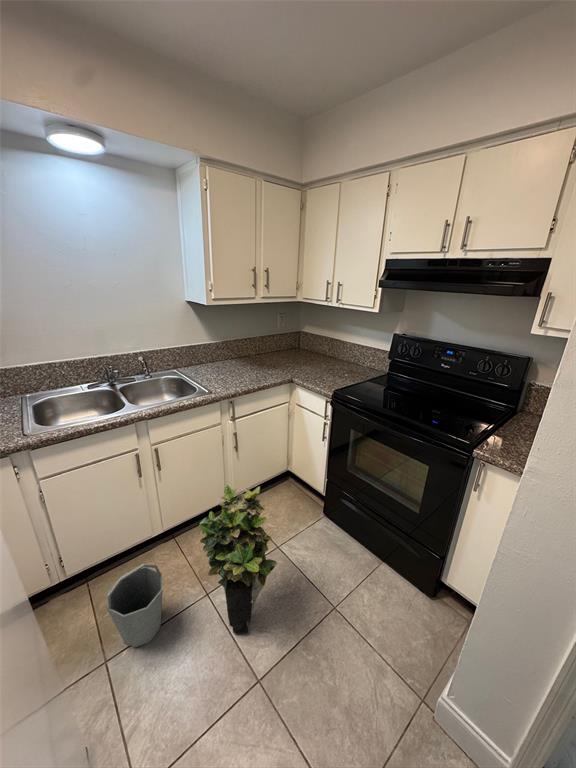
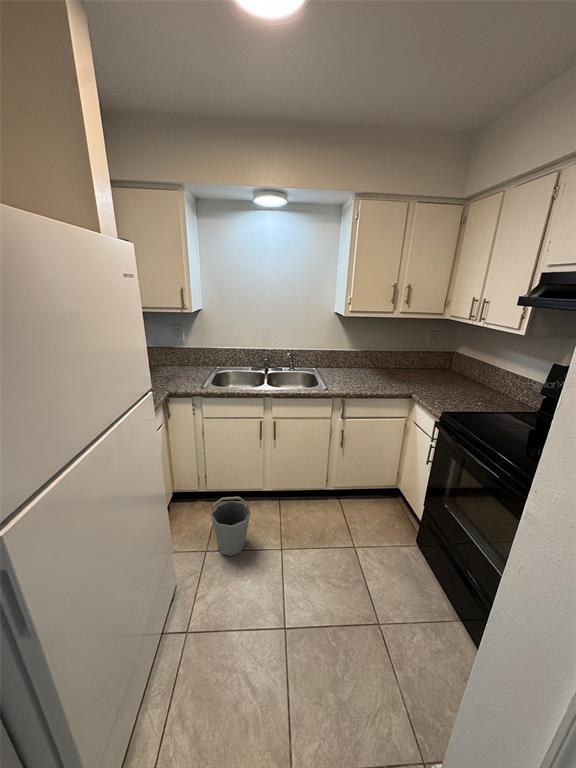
potted plant: present [199,485,277,633] -> none [272,463,335,591]

